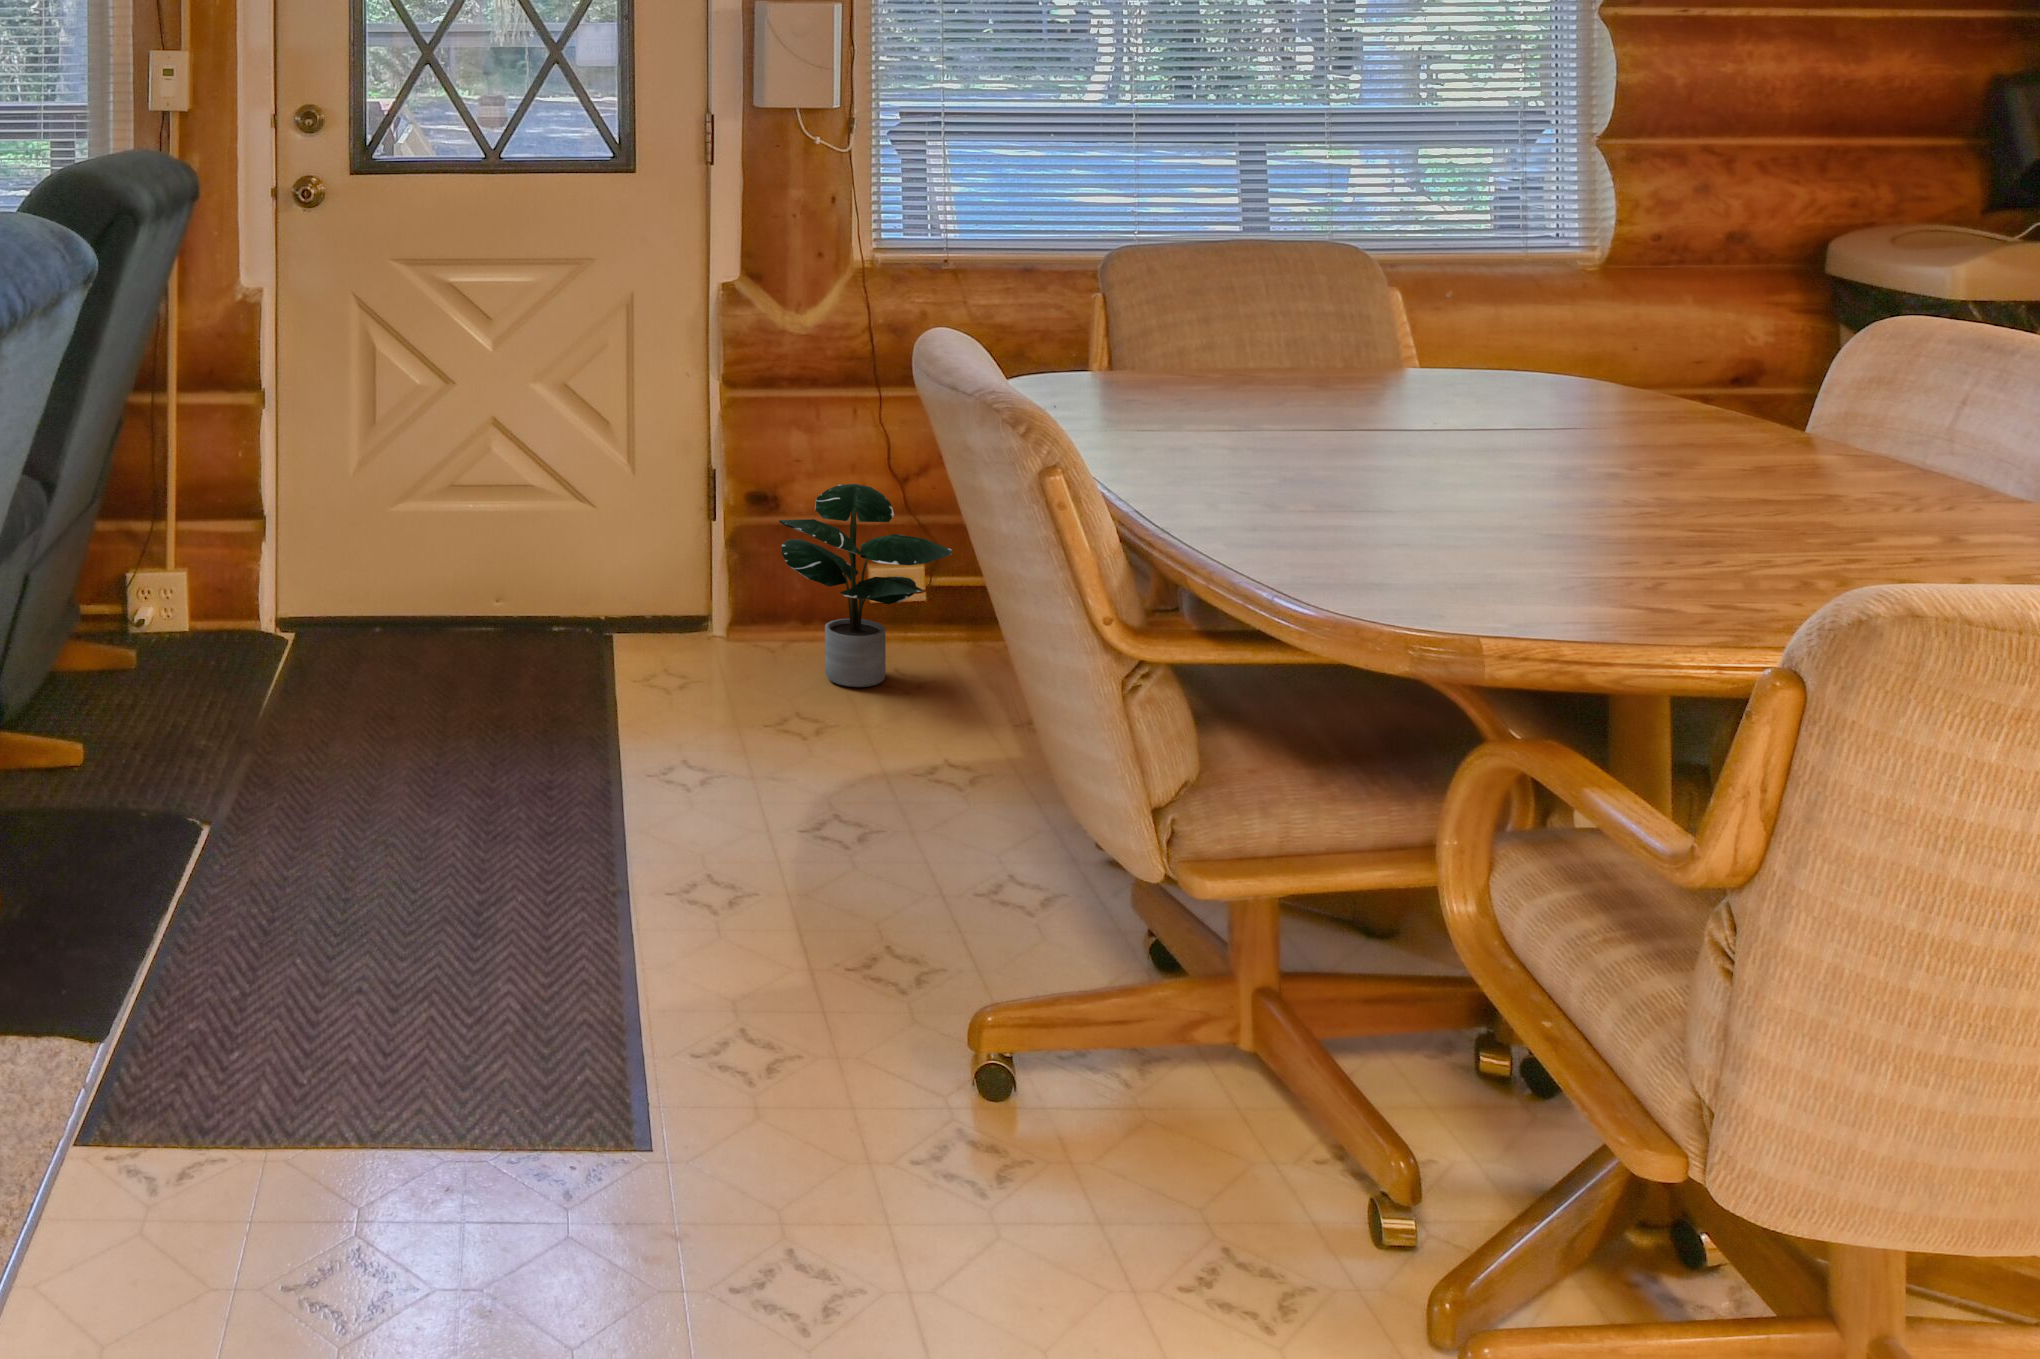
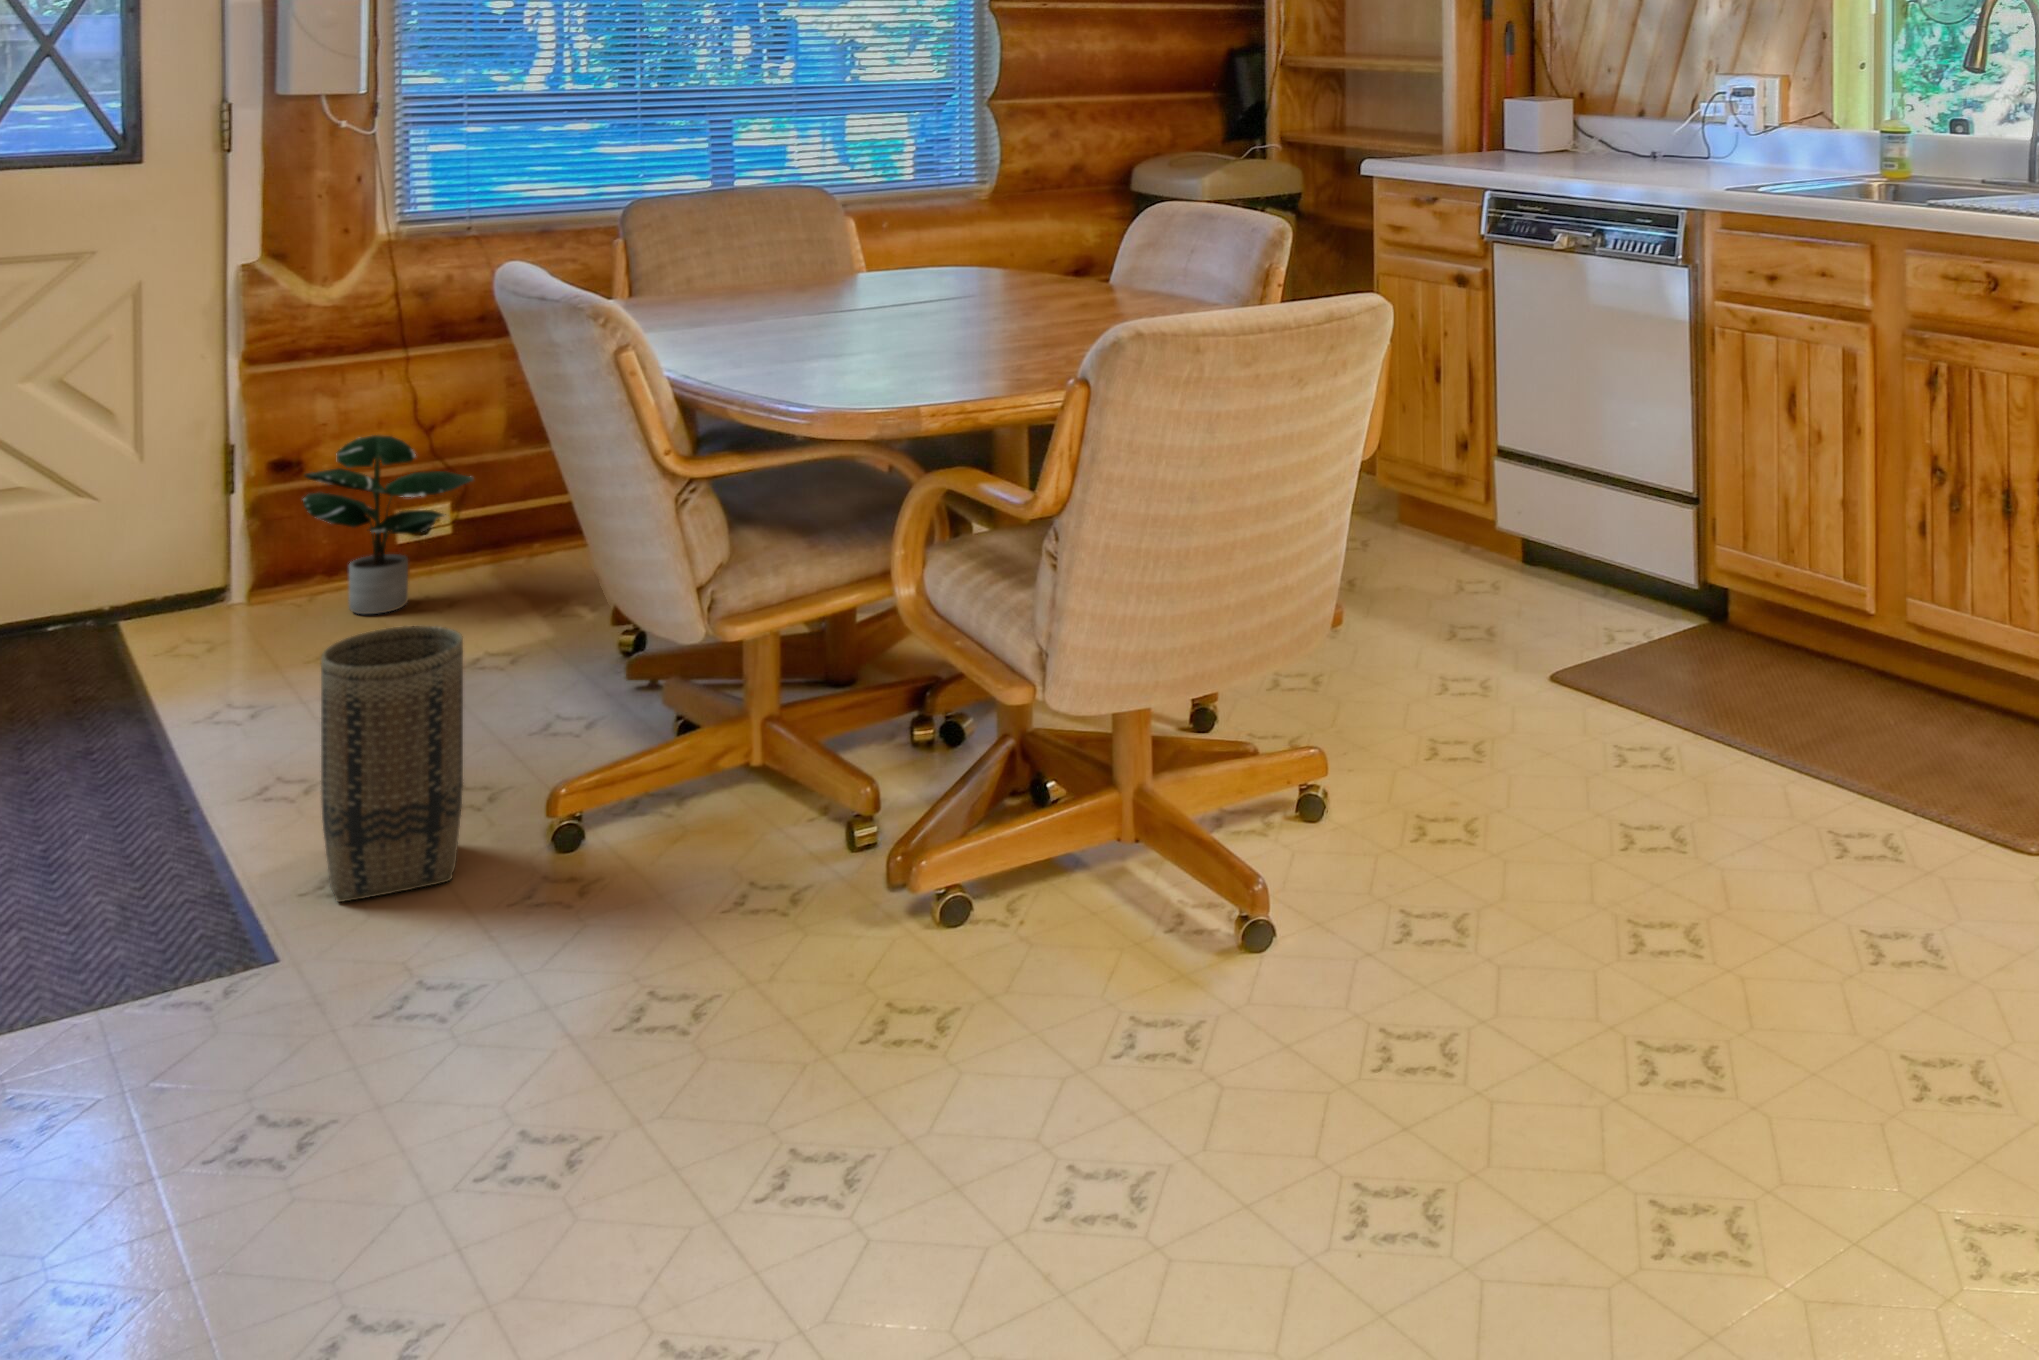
basket: none [718,757,873,1096] -> present [321,626,463,902]

